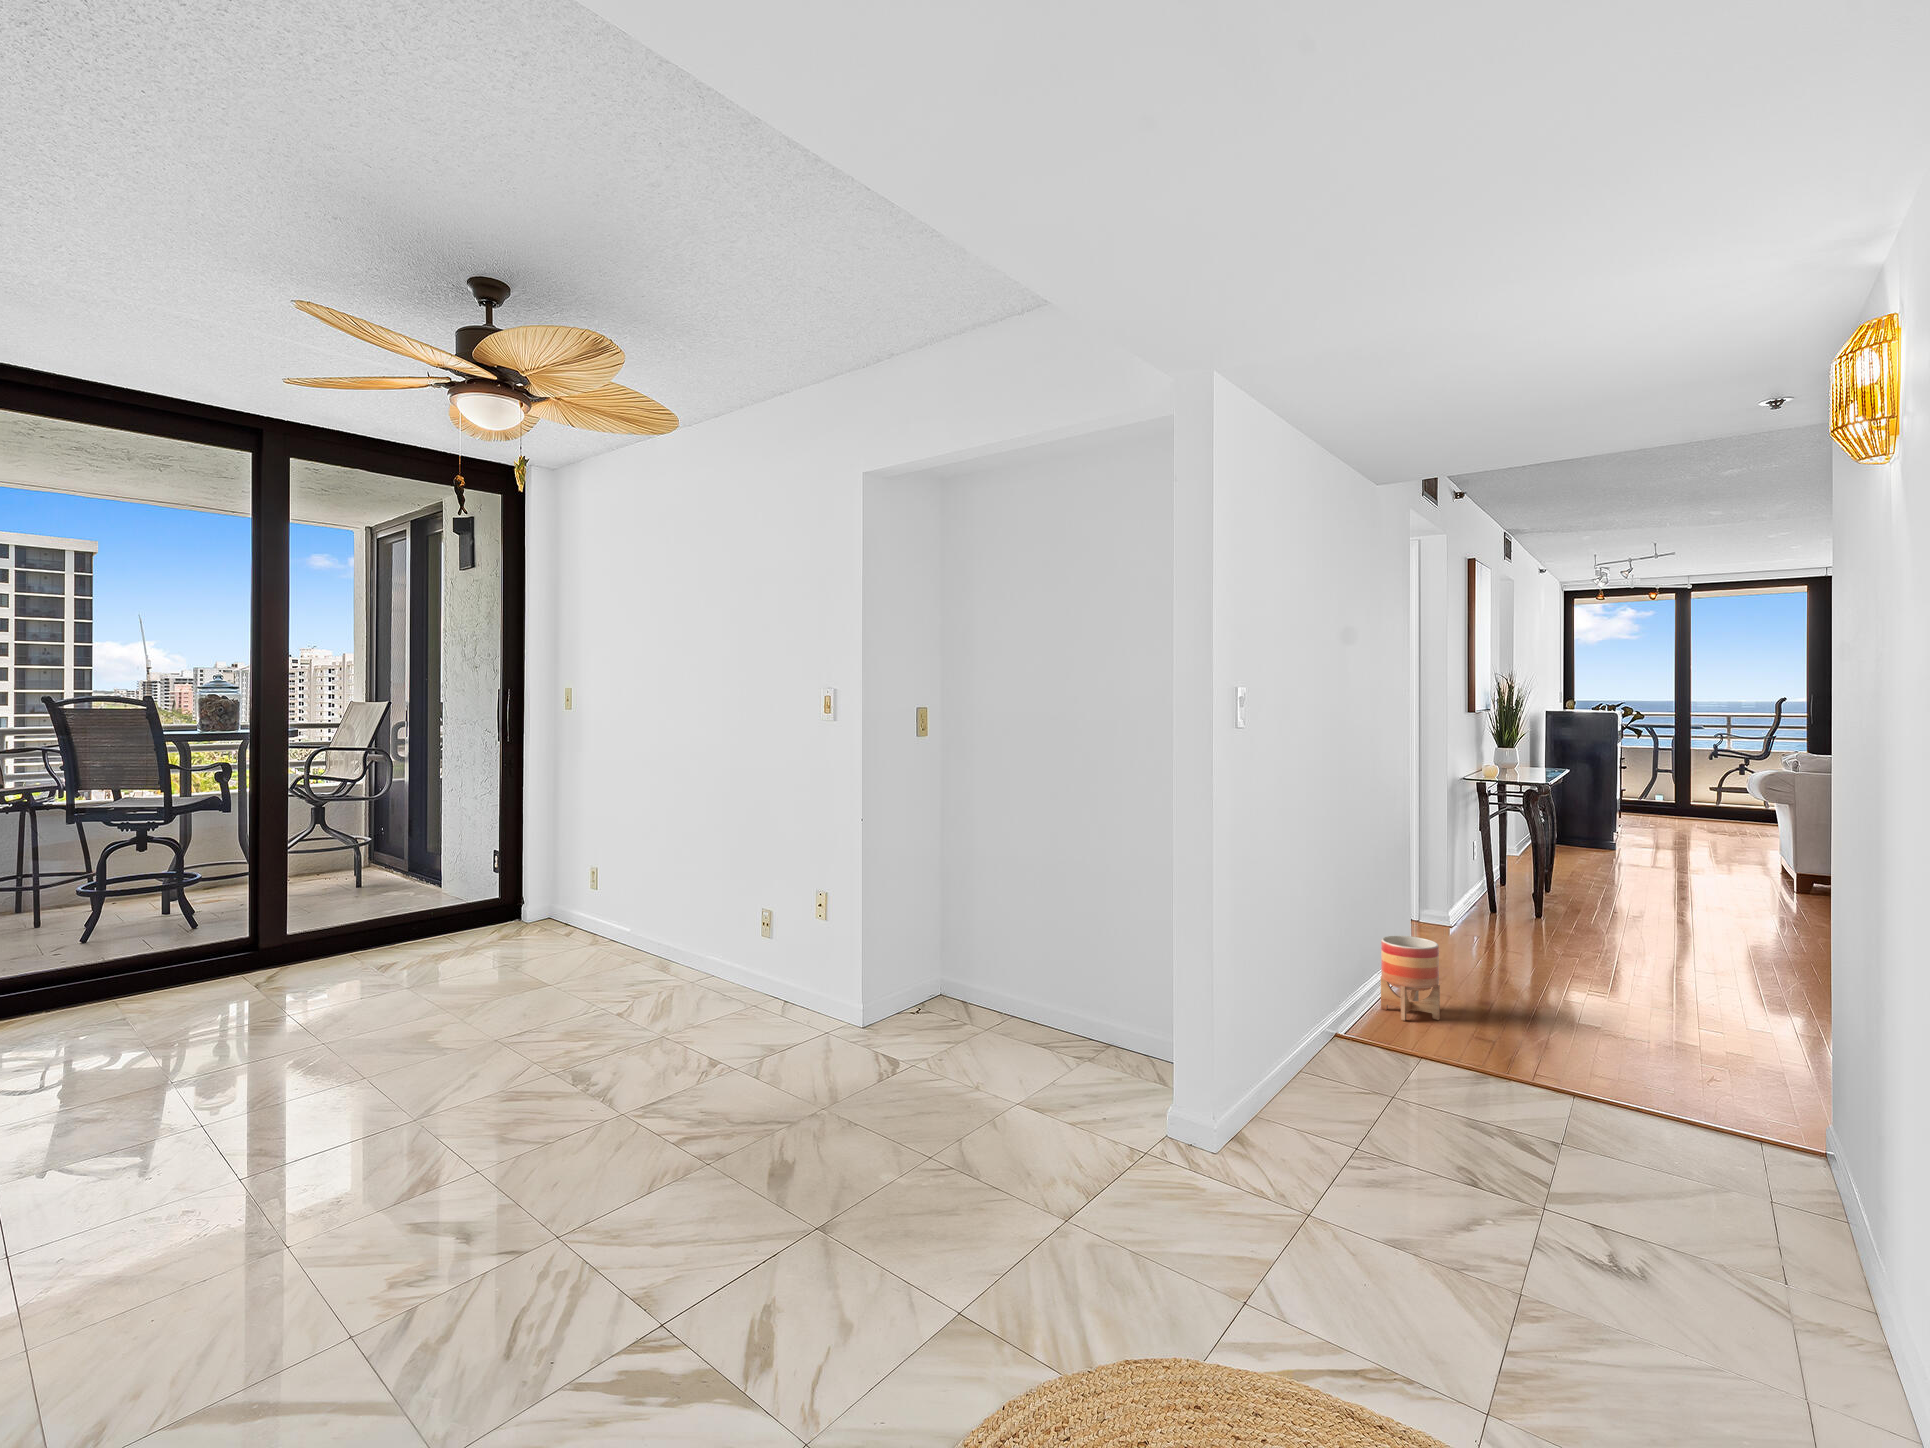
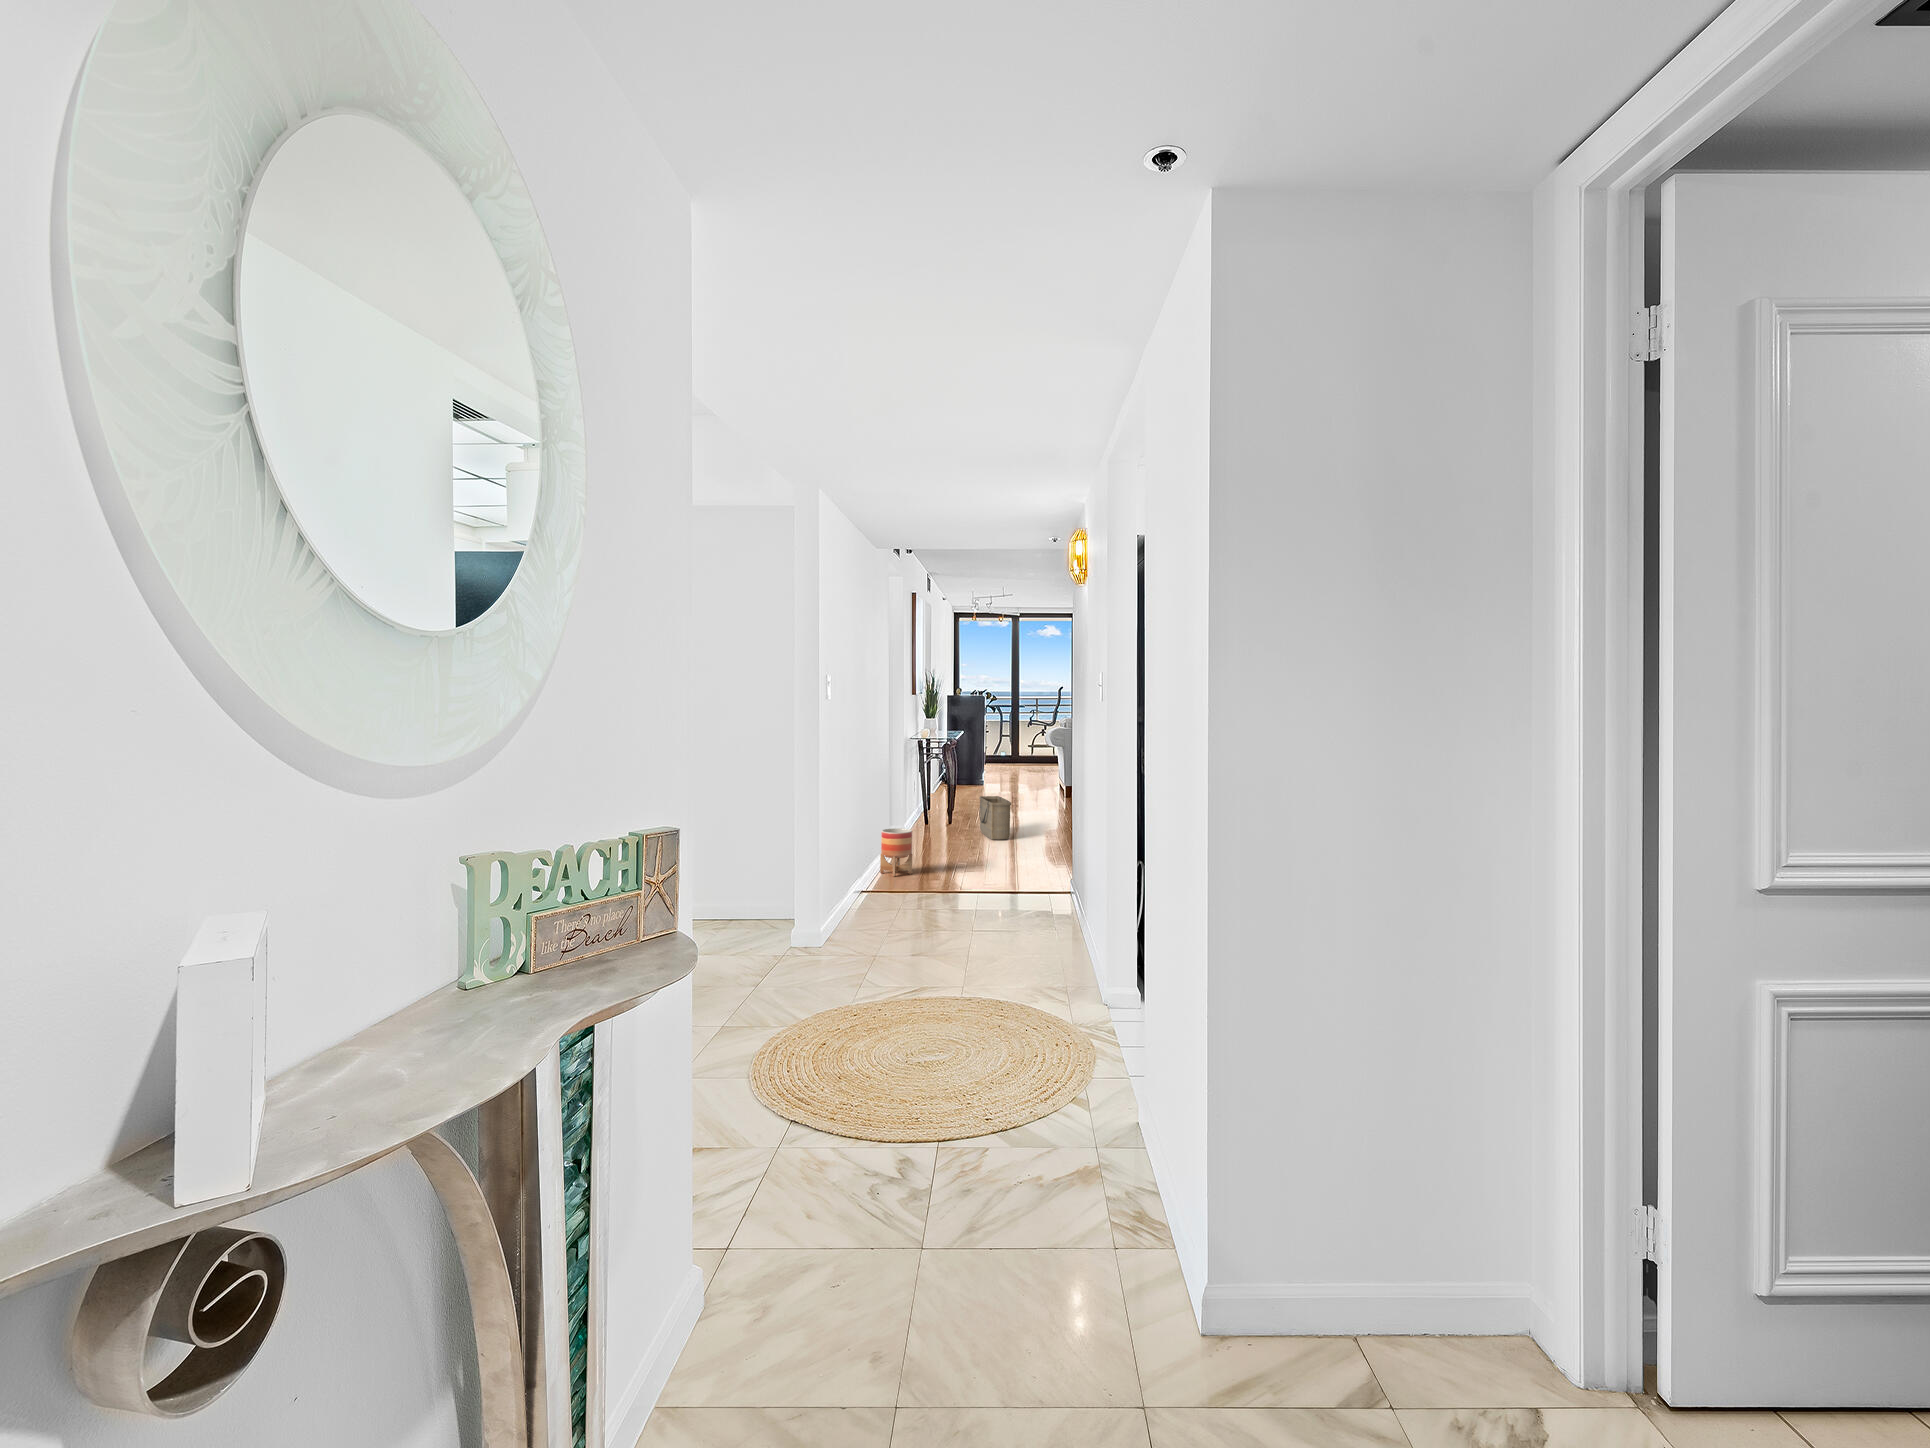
basket: none [1593,884,1659,967] -> present [979,796,1011,840]

